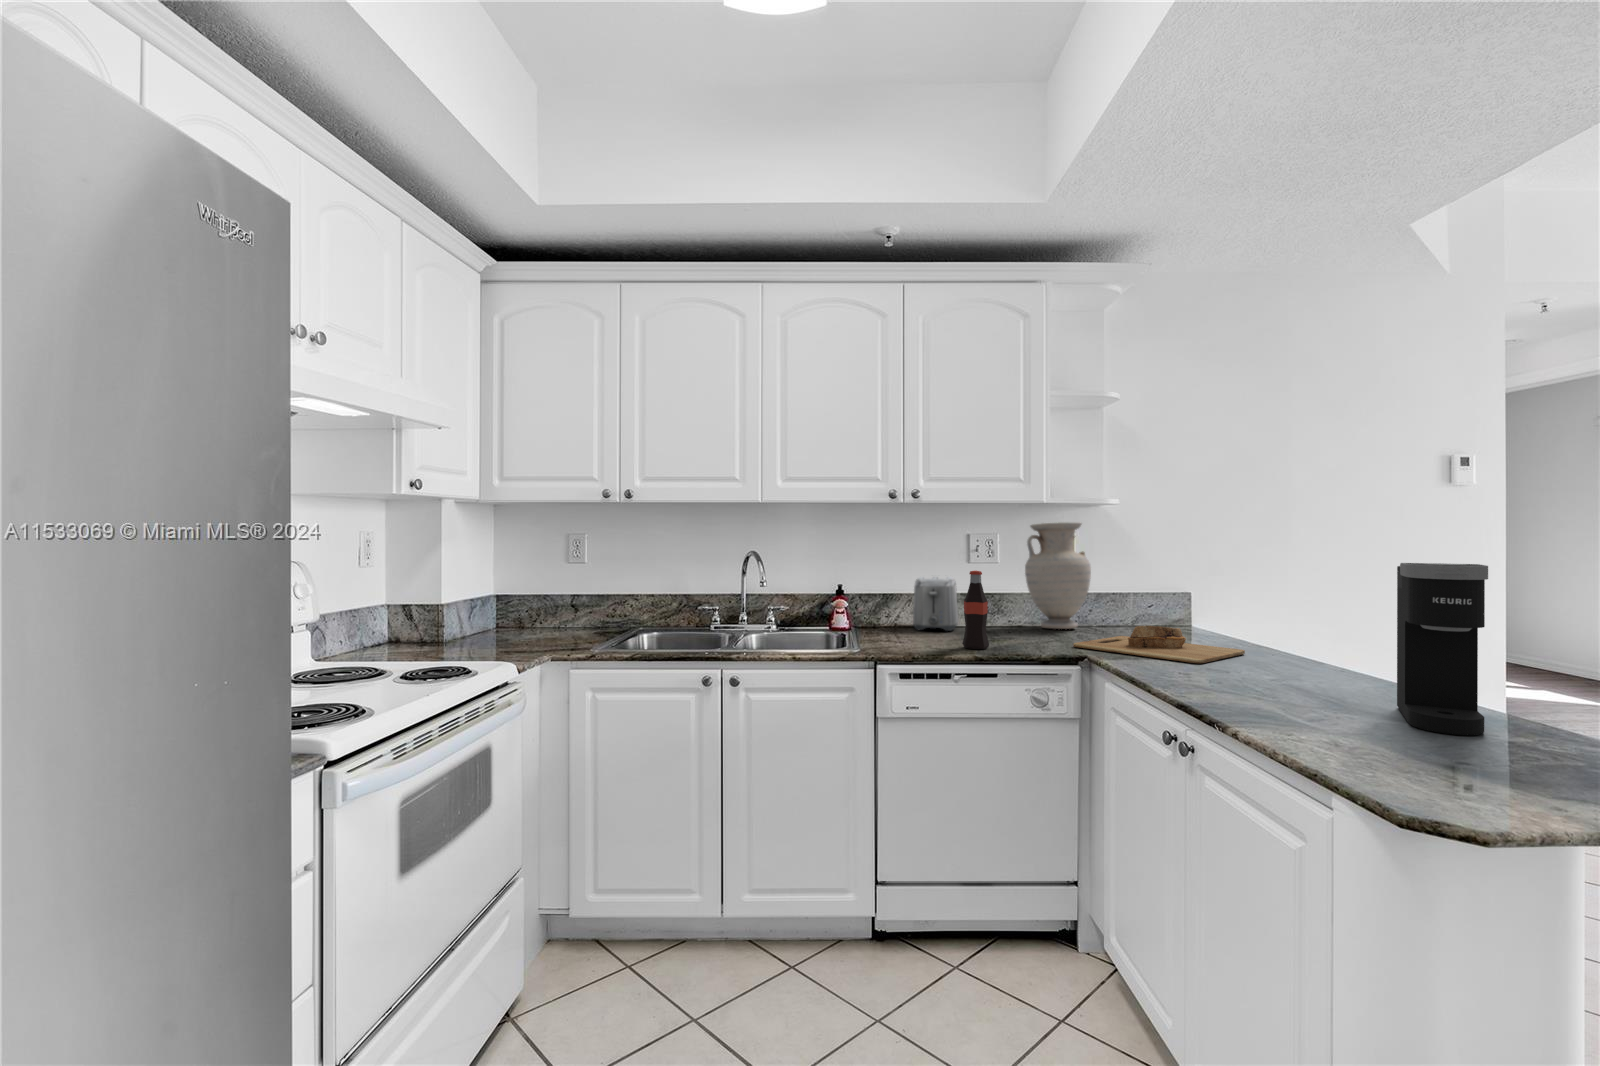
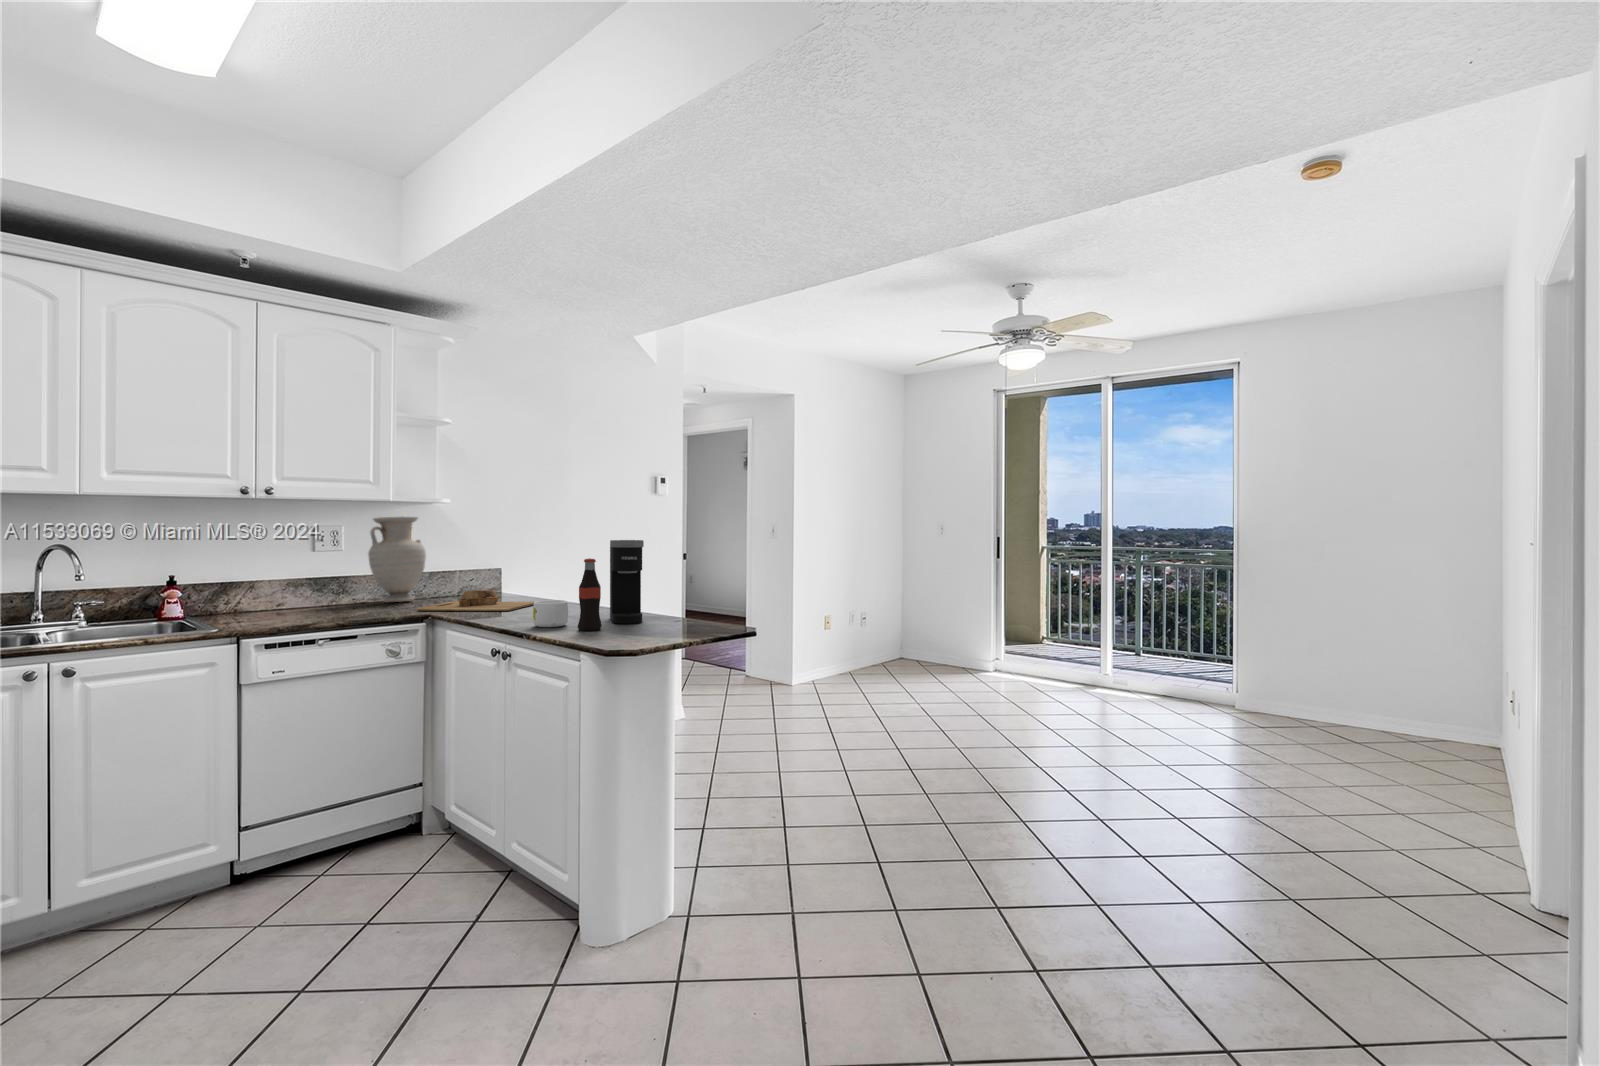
bottle: present [962,571,989,649] -> present [578,558,602,631]
toaster: present [913,577,958,631] -> none [257,563,306,613]
mug: none [1240,664,1308,716] -> present [533,600,568,627]

